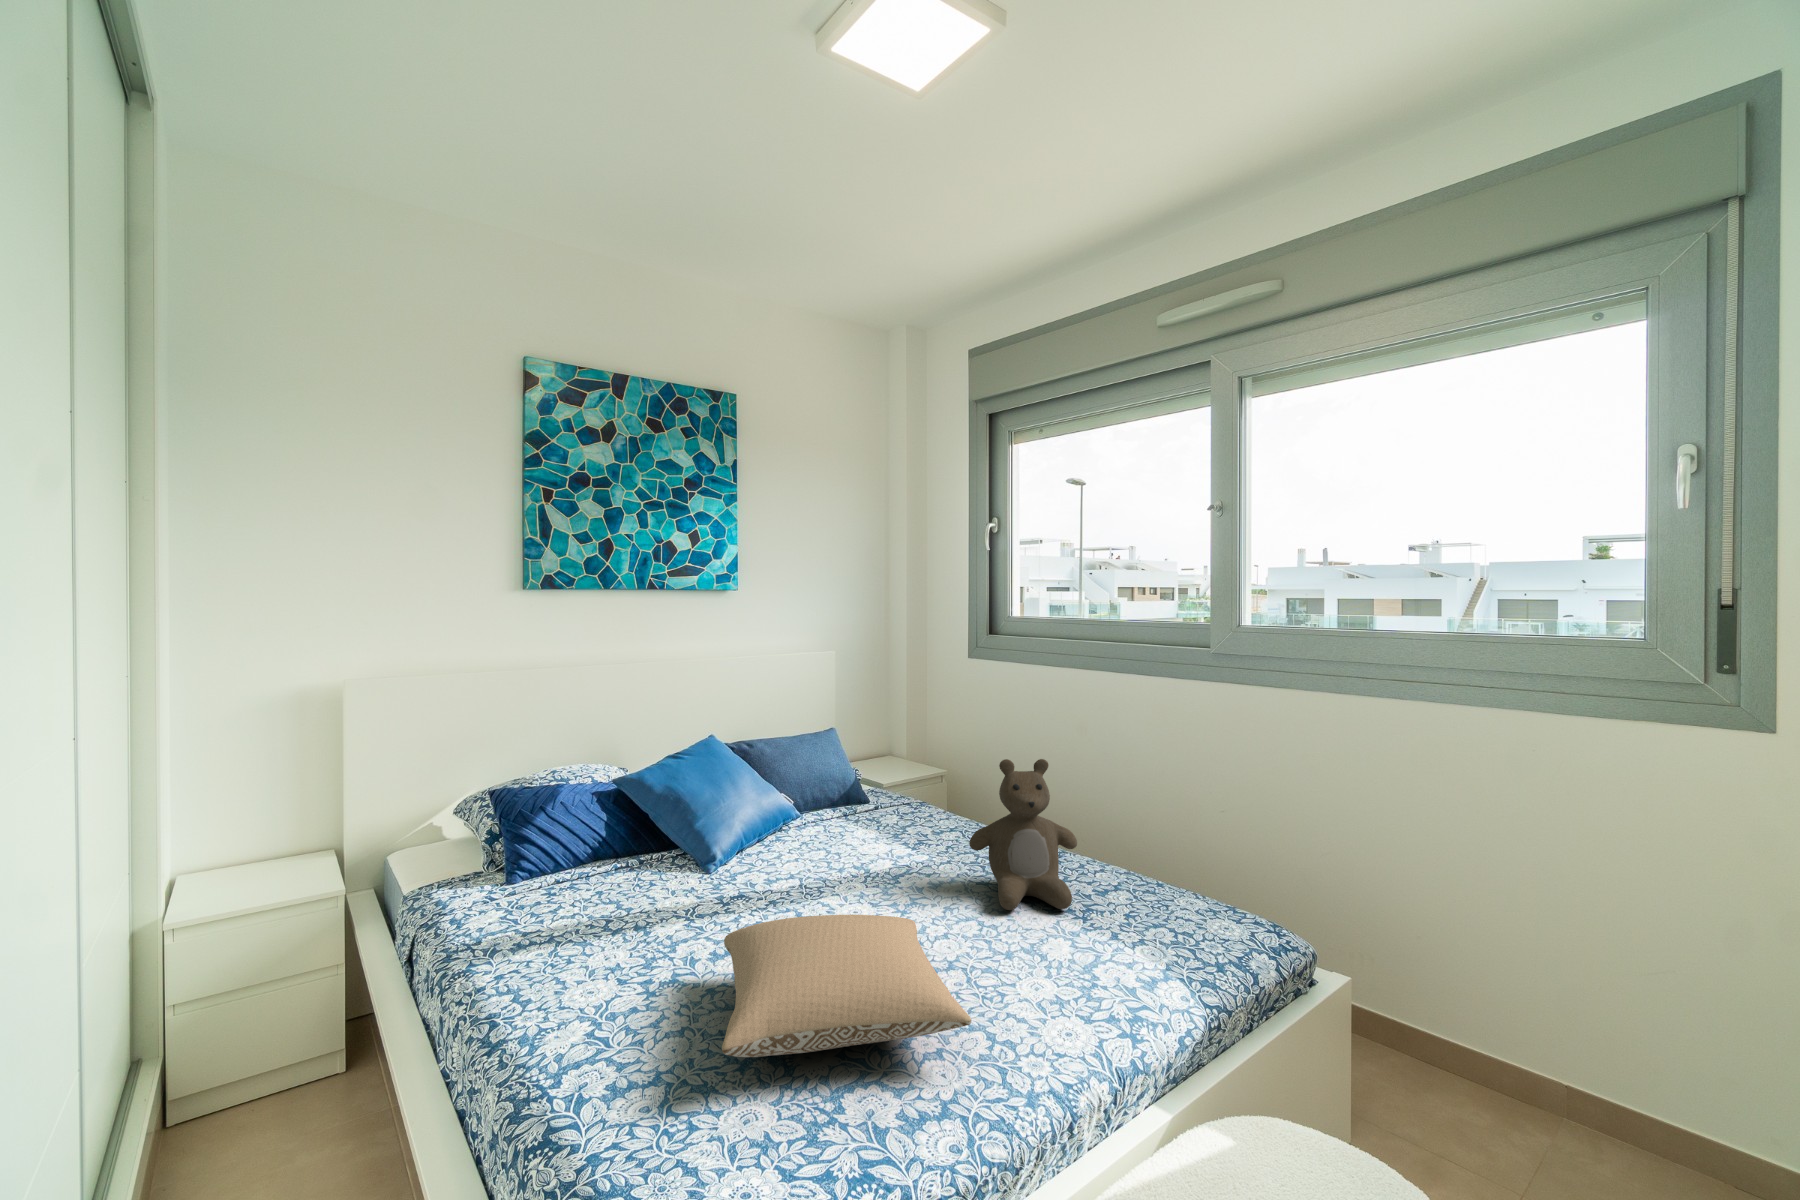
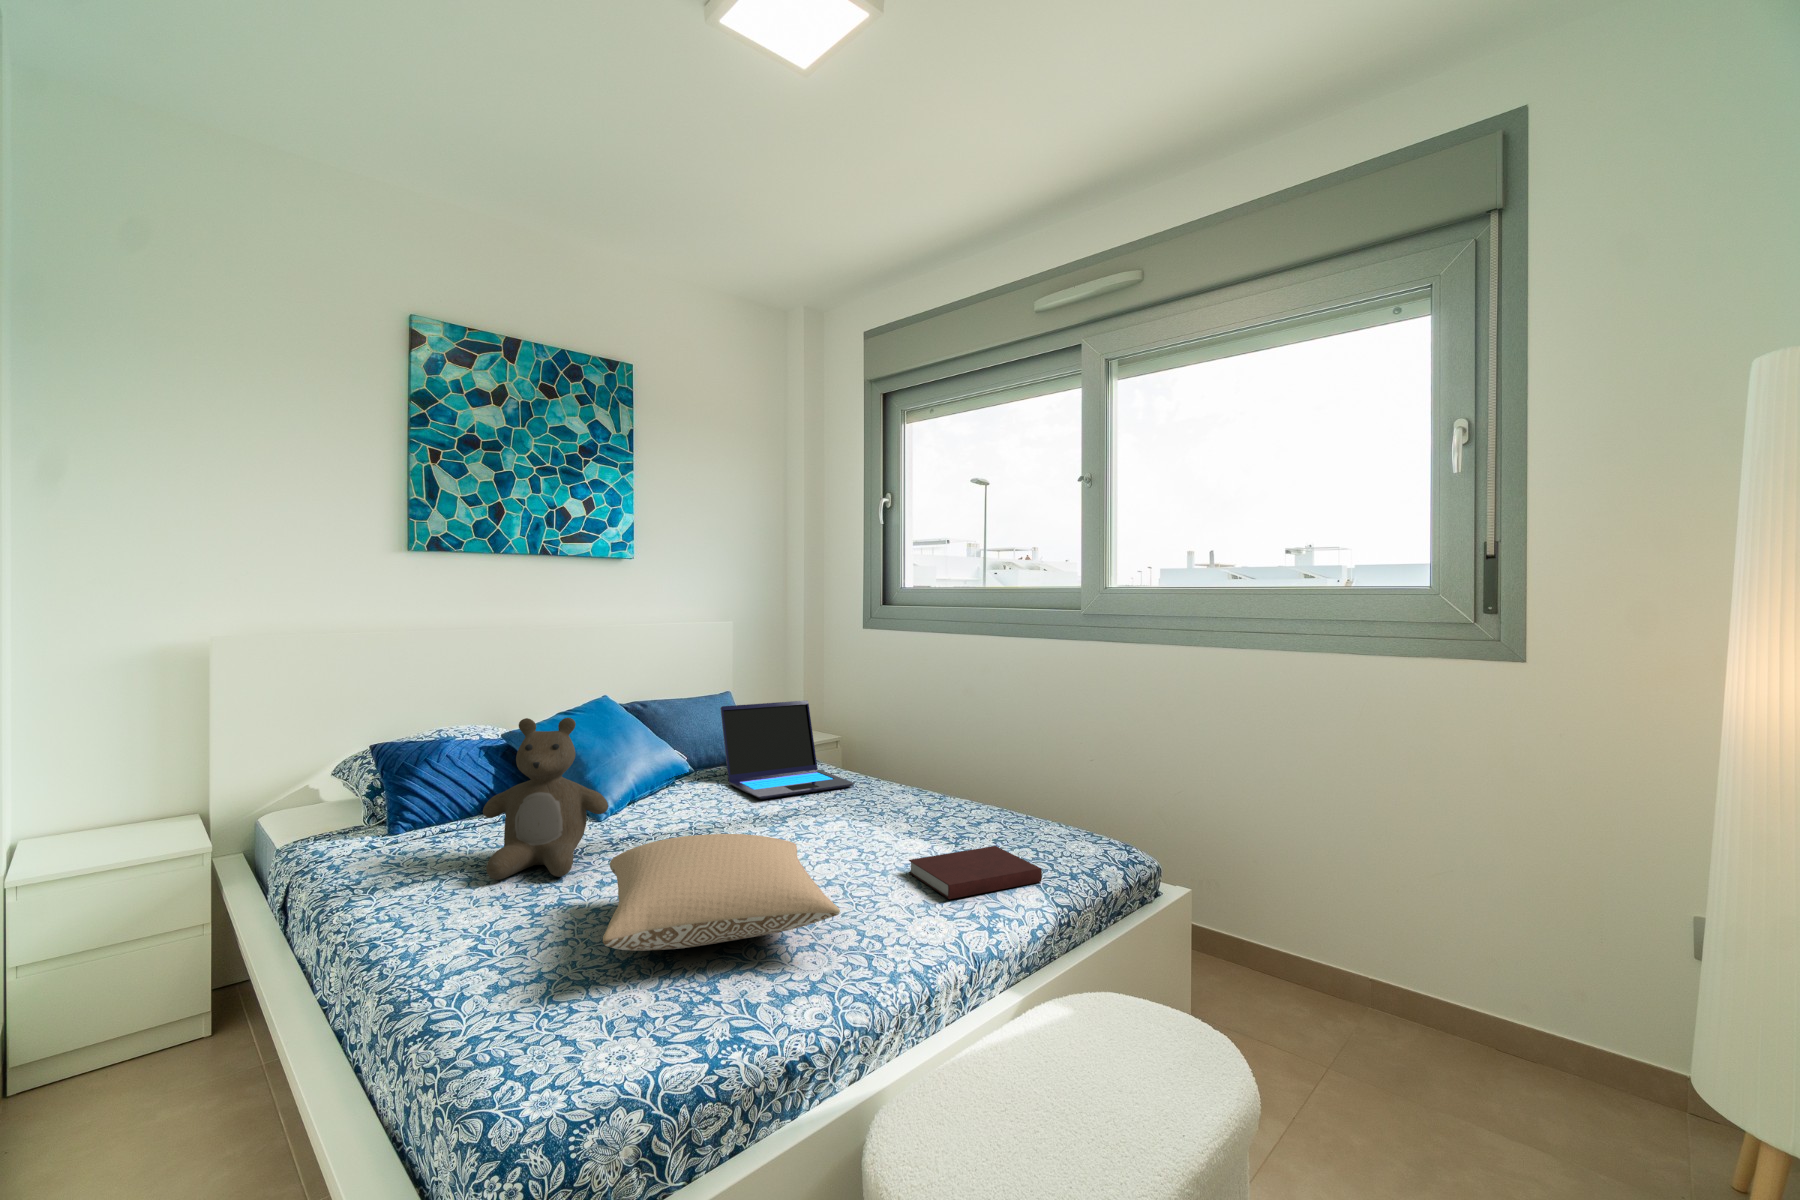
laptop: none [827,741,967,851] -> present [720,700,855,799]
teddy bear: present [969,759,1077,910] -> present [483,718,608,880]
notebook: none [1035,925,1185,994] -> present [909,846,1042,899]

